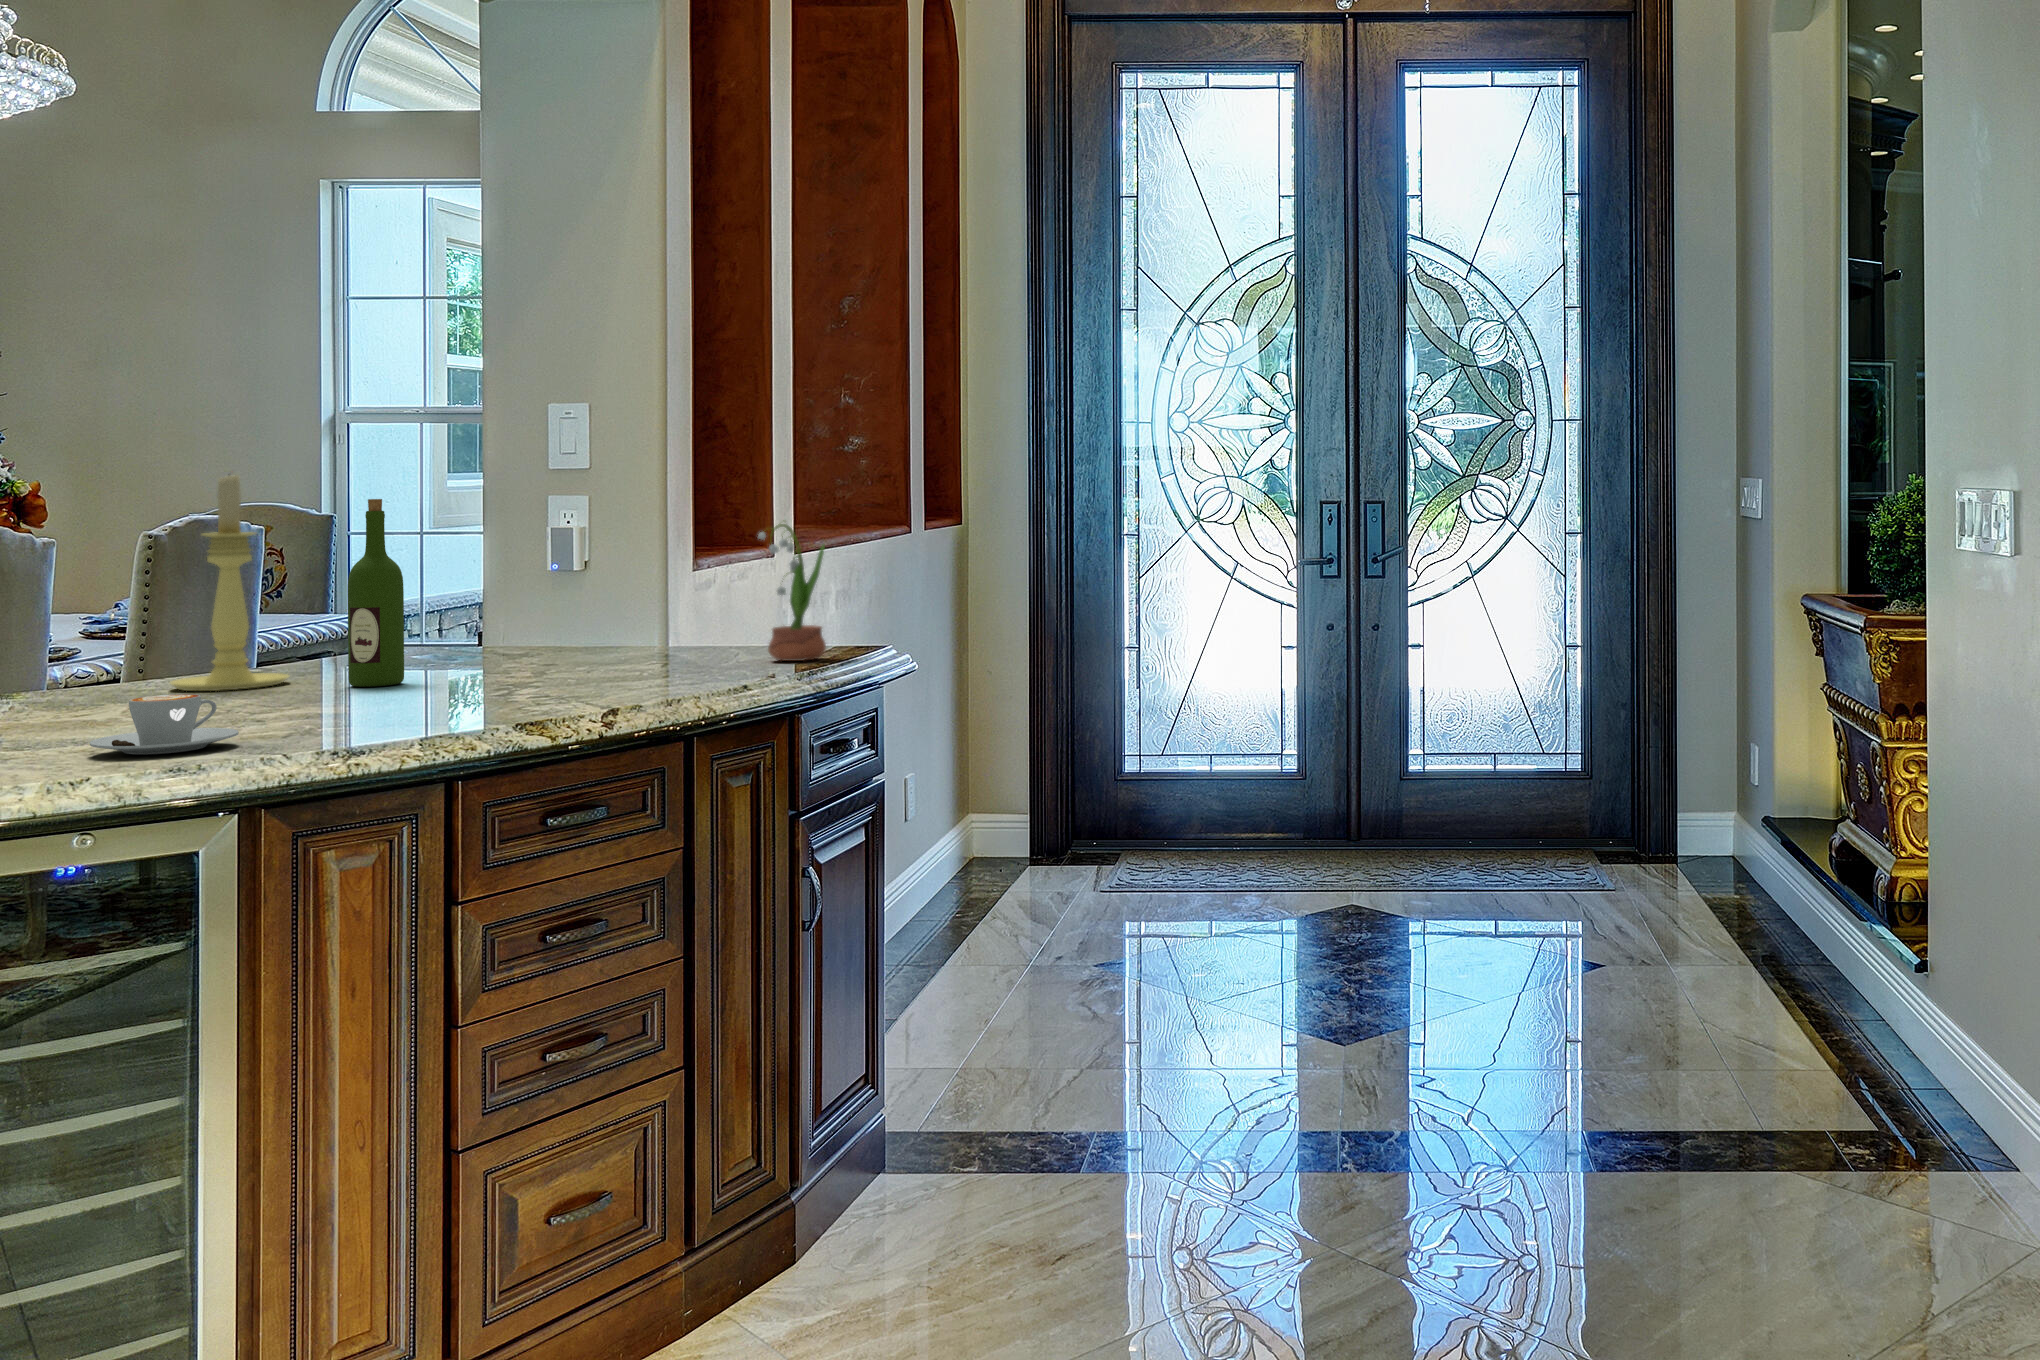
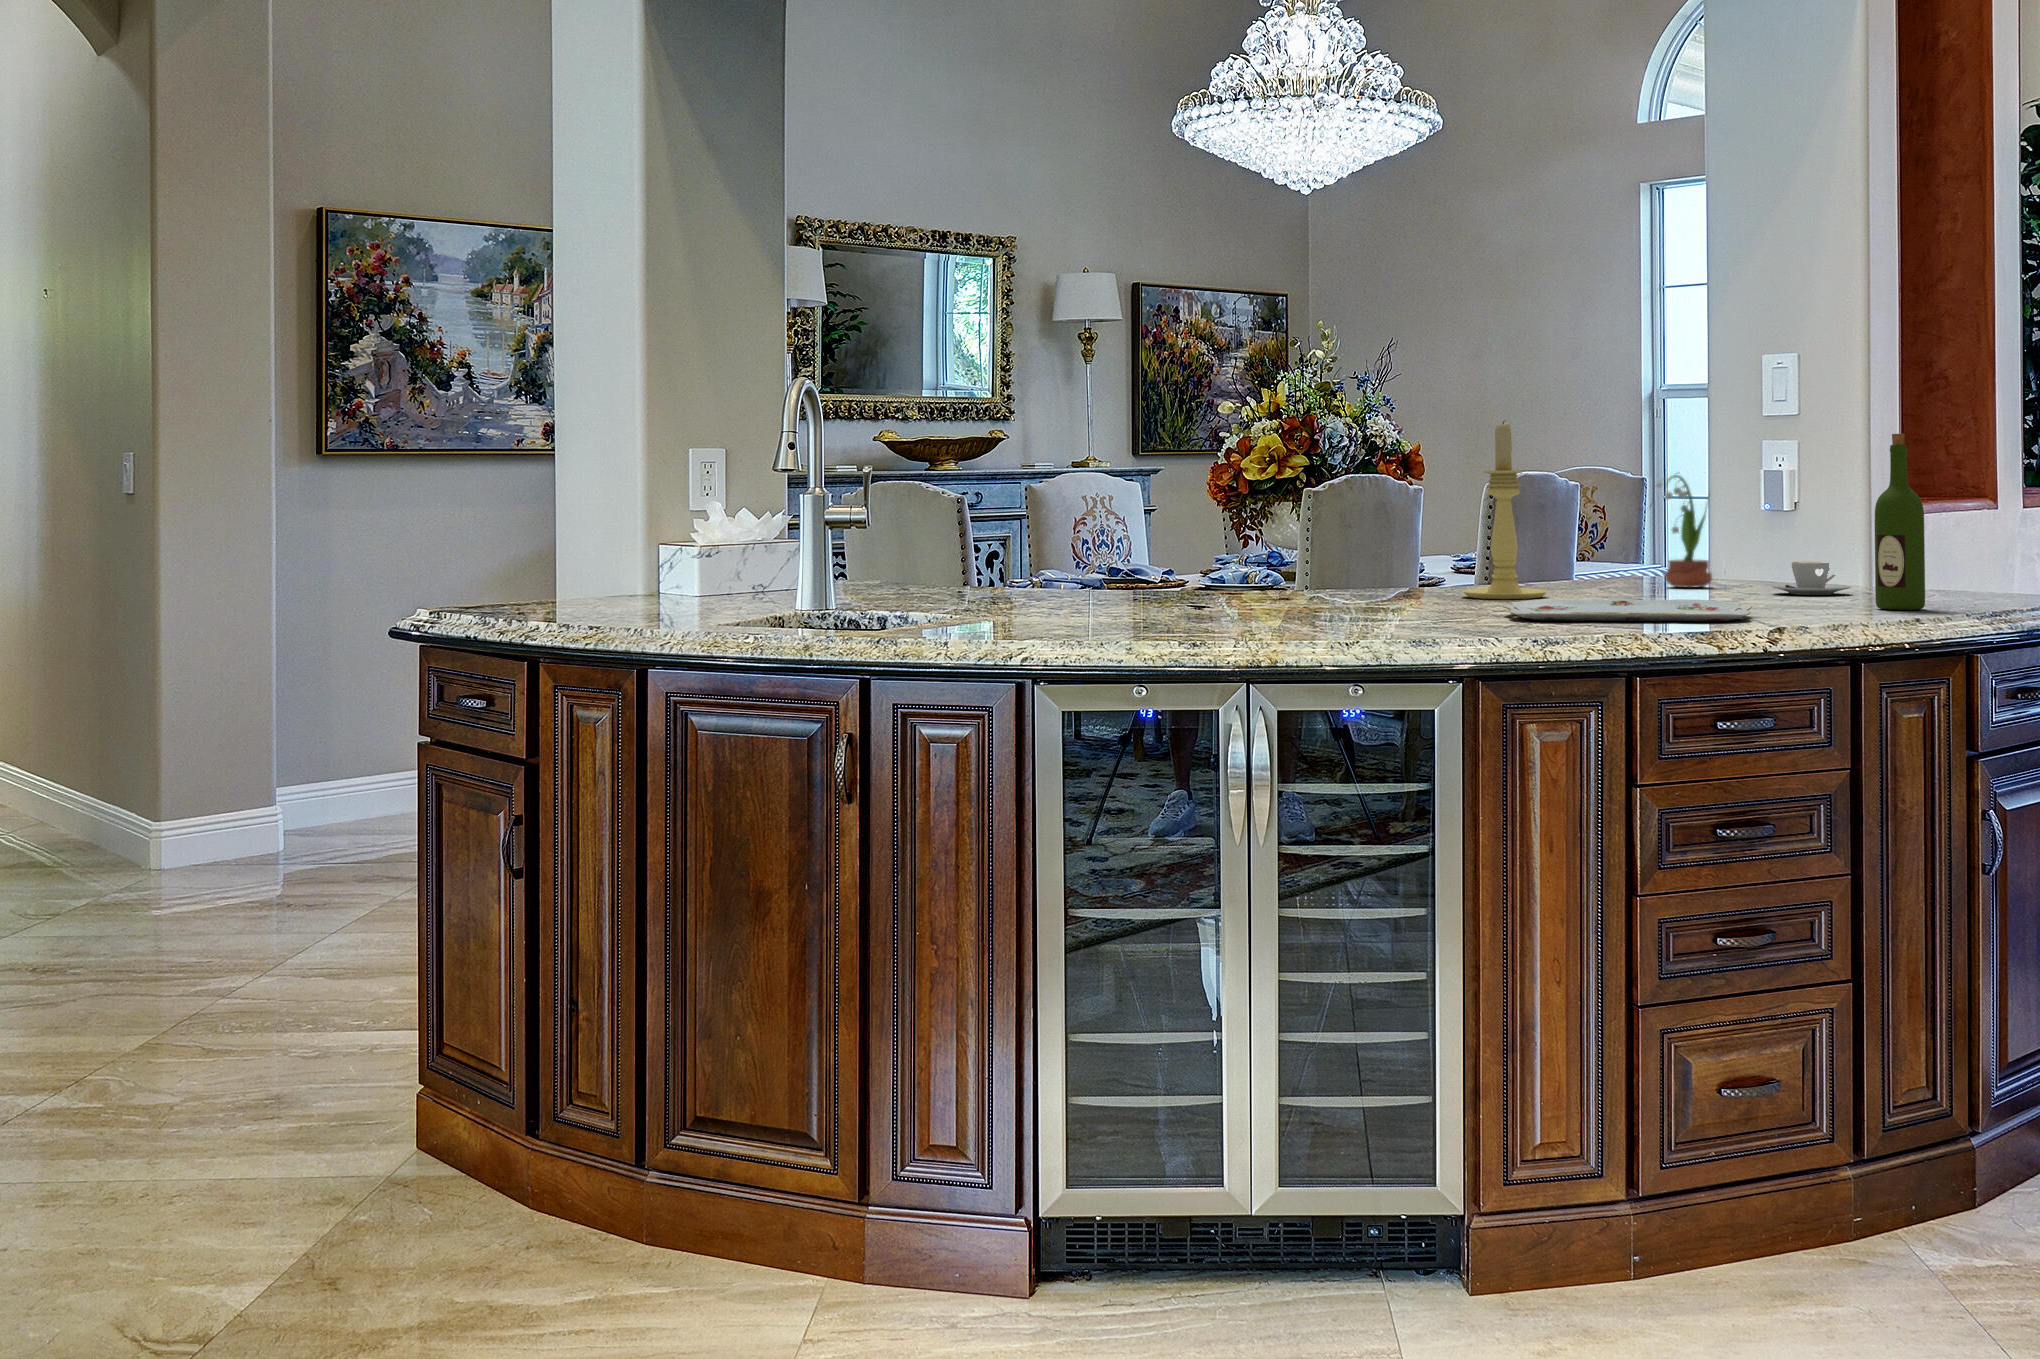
wine bottle: present [348,499,404,687] -> present [1875,434,1925,610]
potted flower: present [758,524,826,661] -> present [1656,473,1712,588]
serving tray: none [261,678,576,723] -> present [1503,599,1752,622]
coffee cup: present [90,694,239,755] -> present [1772,562,1851,595]

